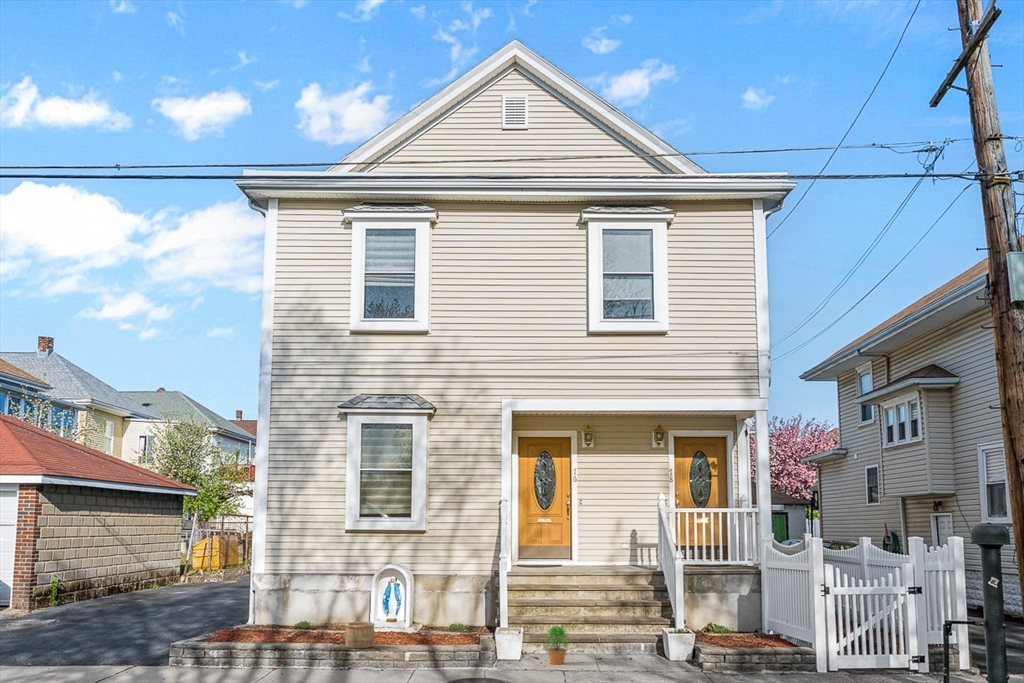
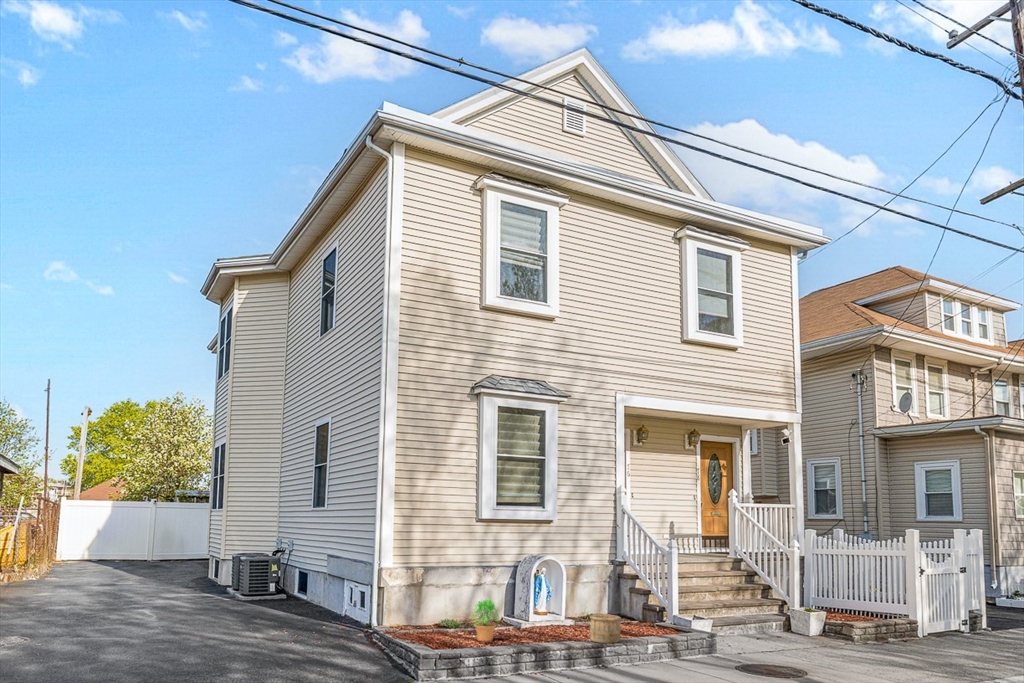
potted plant: present [545,627,568,665] -> present [473,600,499,641]

